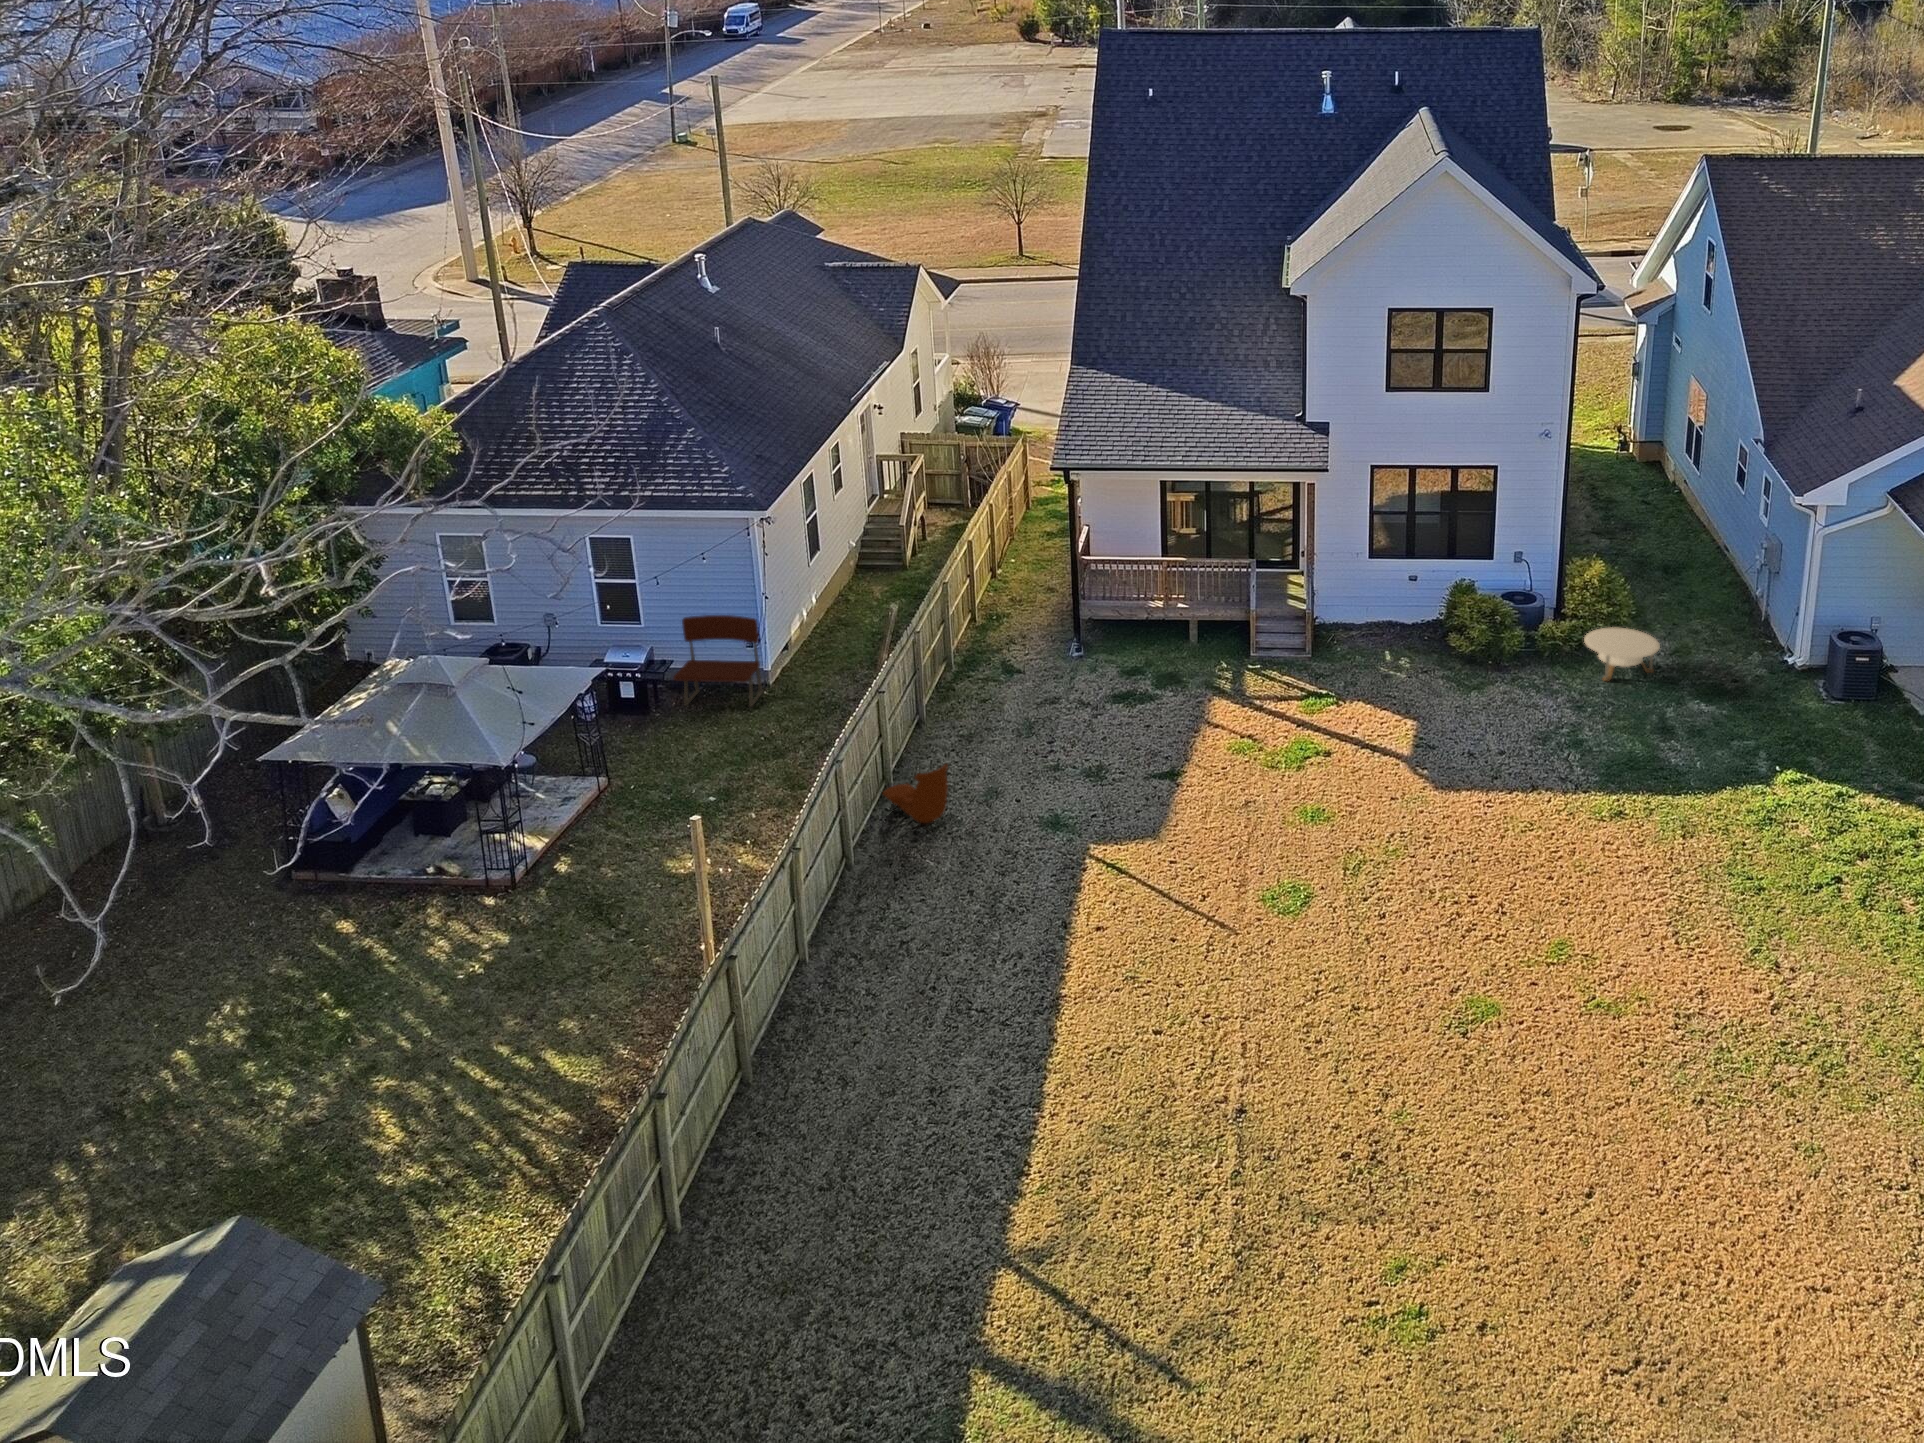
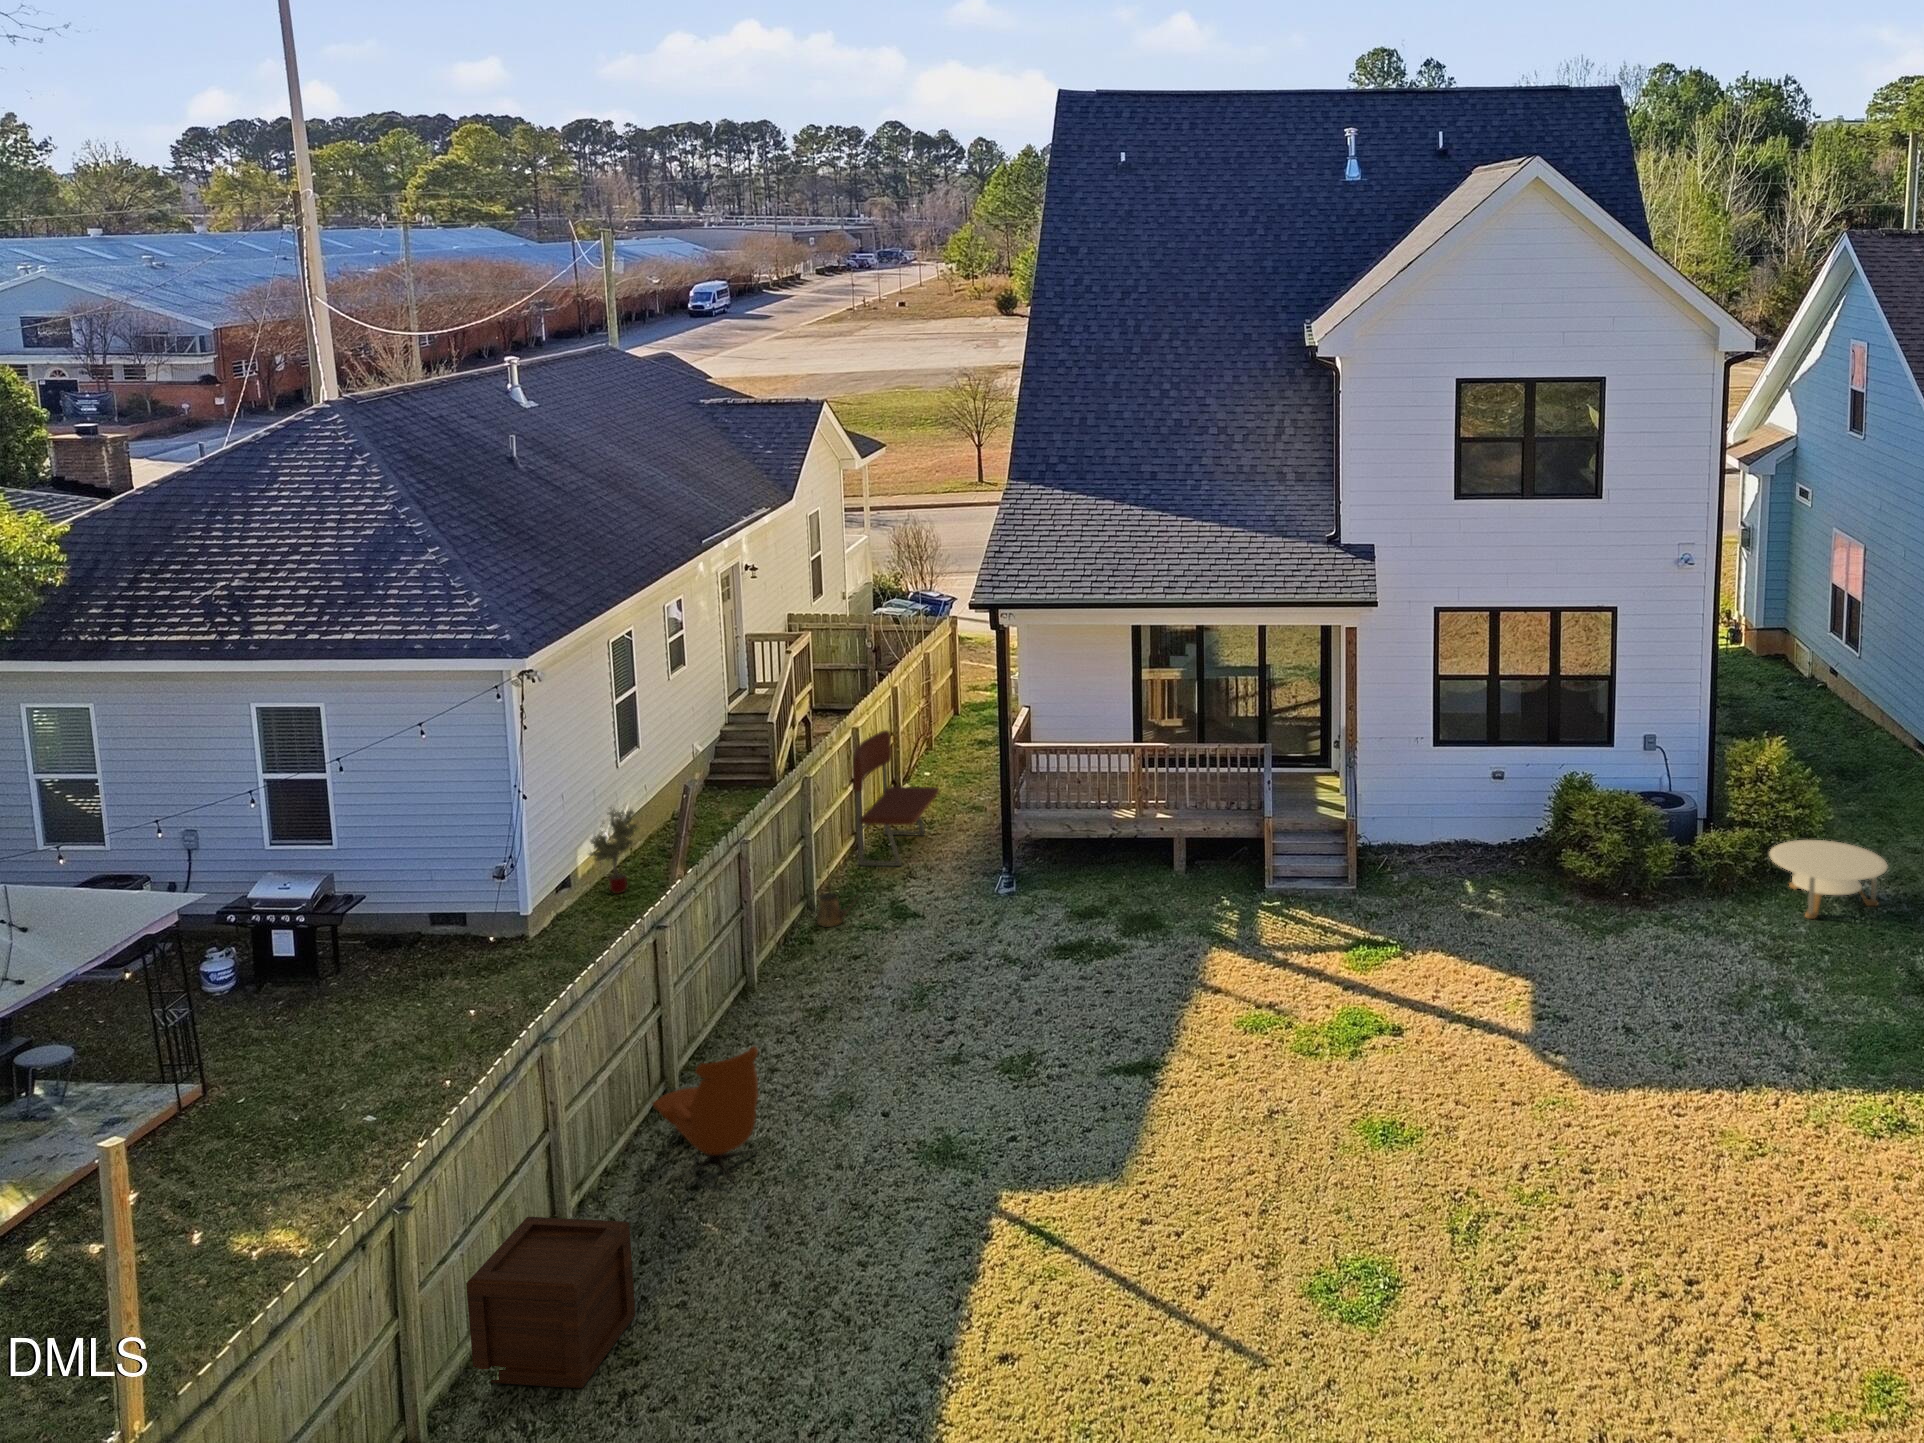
potted tree: none [800,596,832,653] -> present [589,808,638,894]
bench: present [674,615,762,707] -> present [853,730,939,866]
watering can: none [950,656,987,679] -> present [810,893,861,927]
wooden crate: none [816,855,897,941] -> present [466,1217,635,1388]

